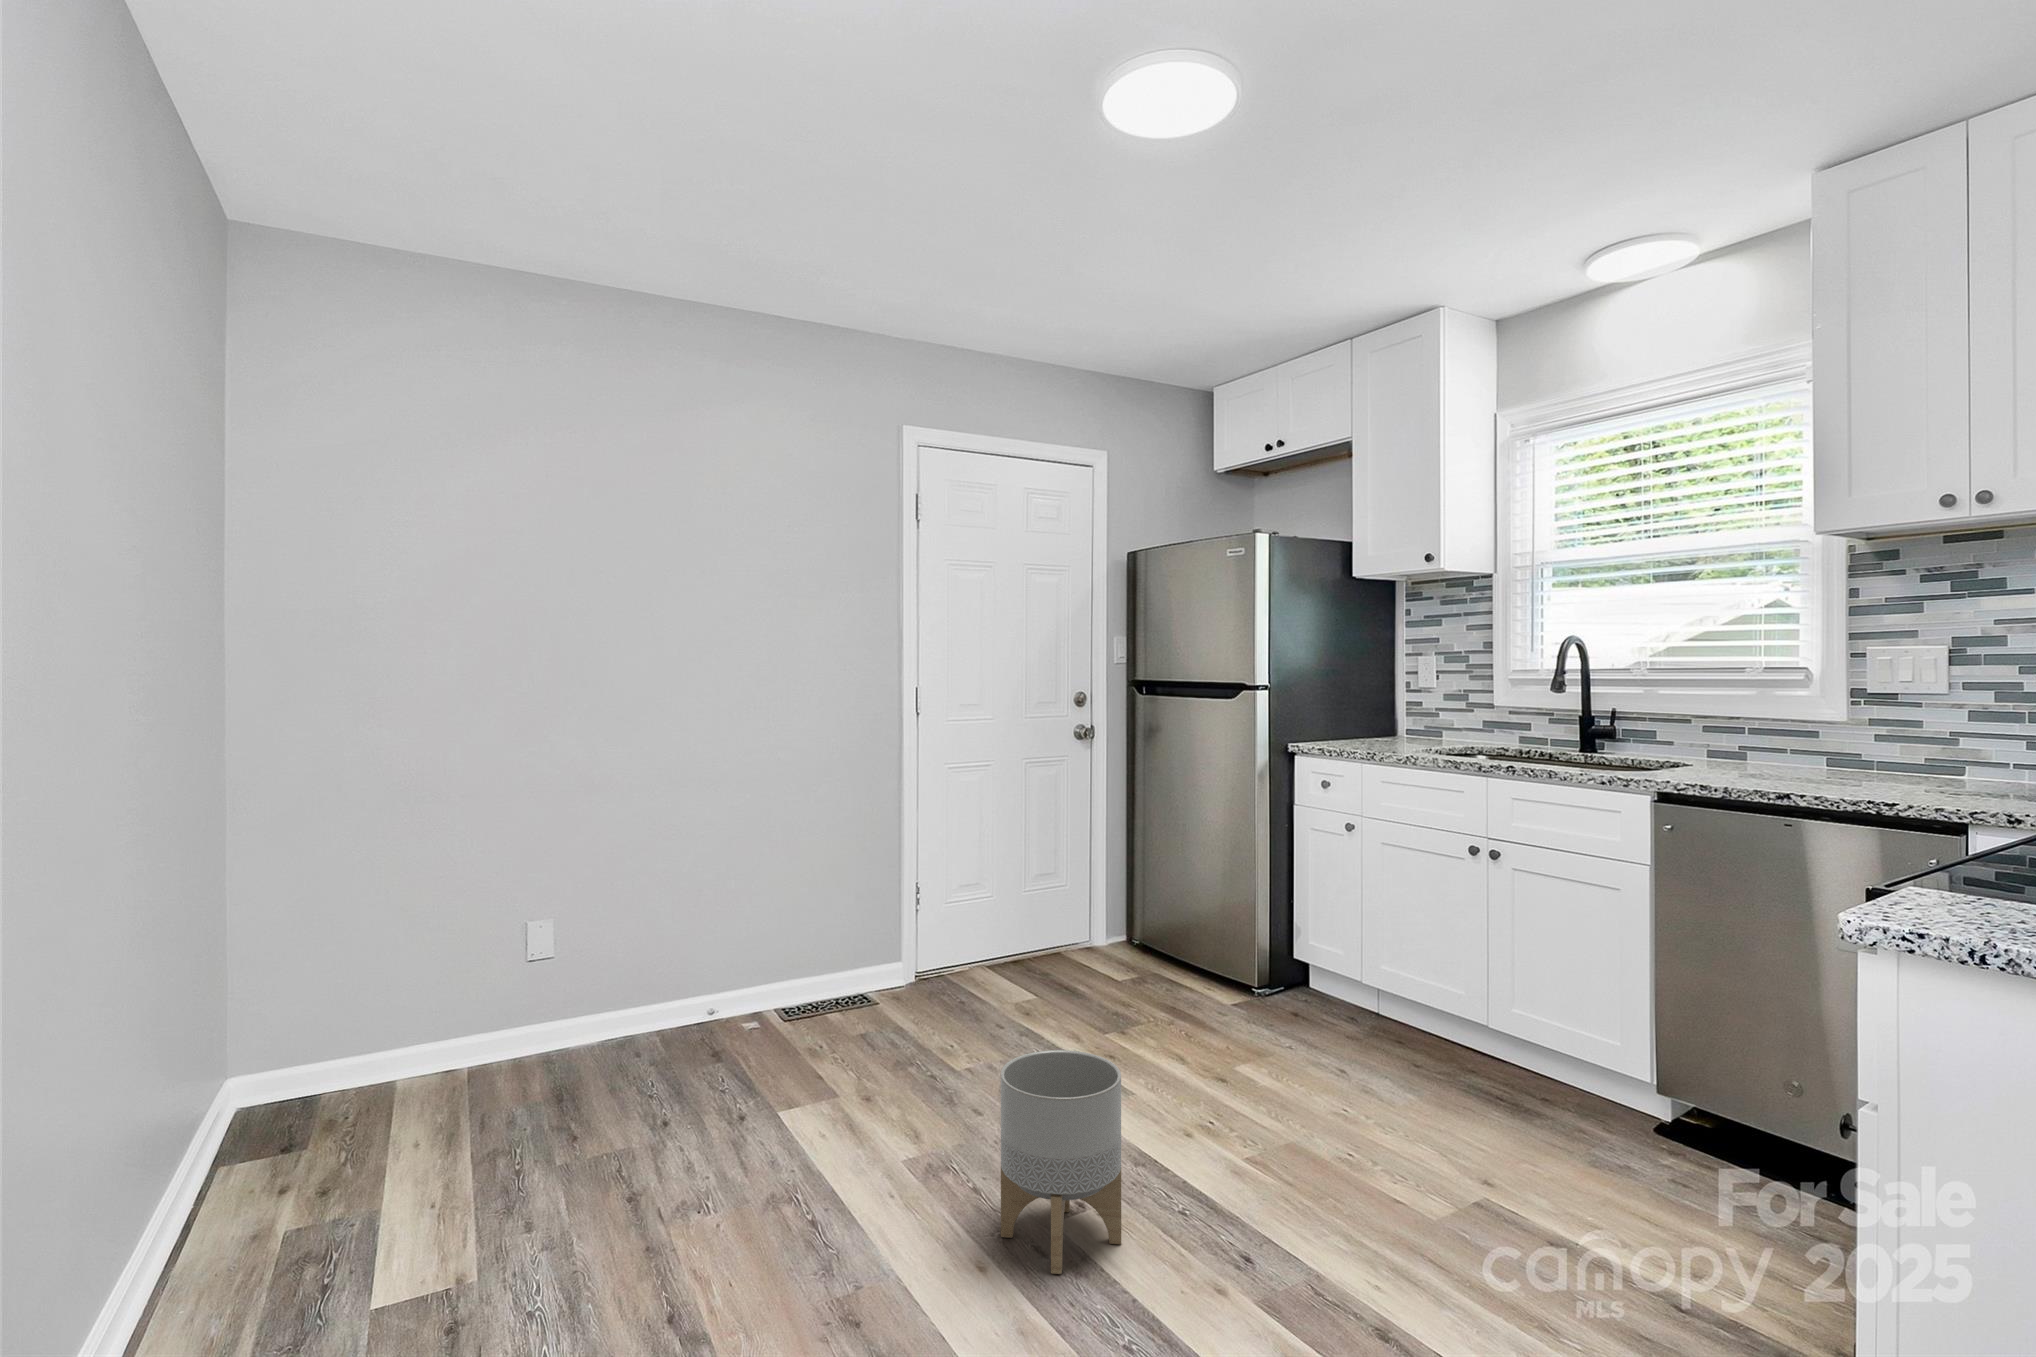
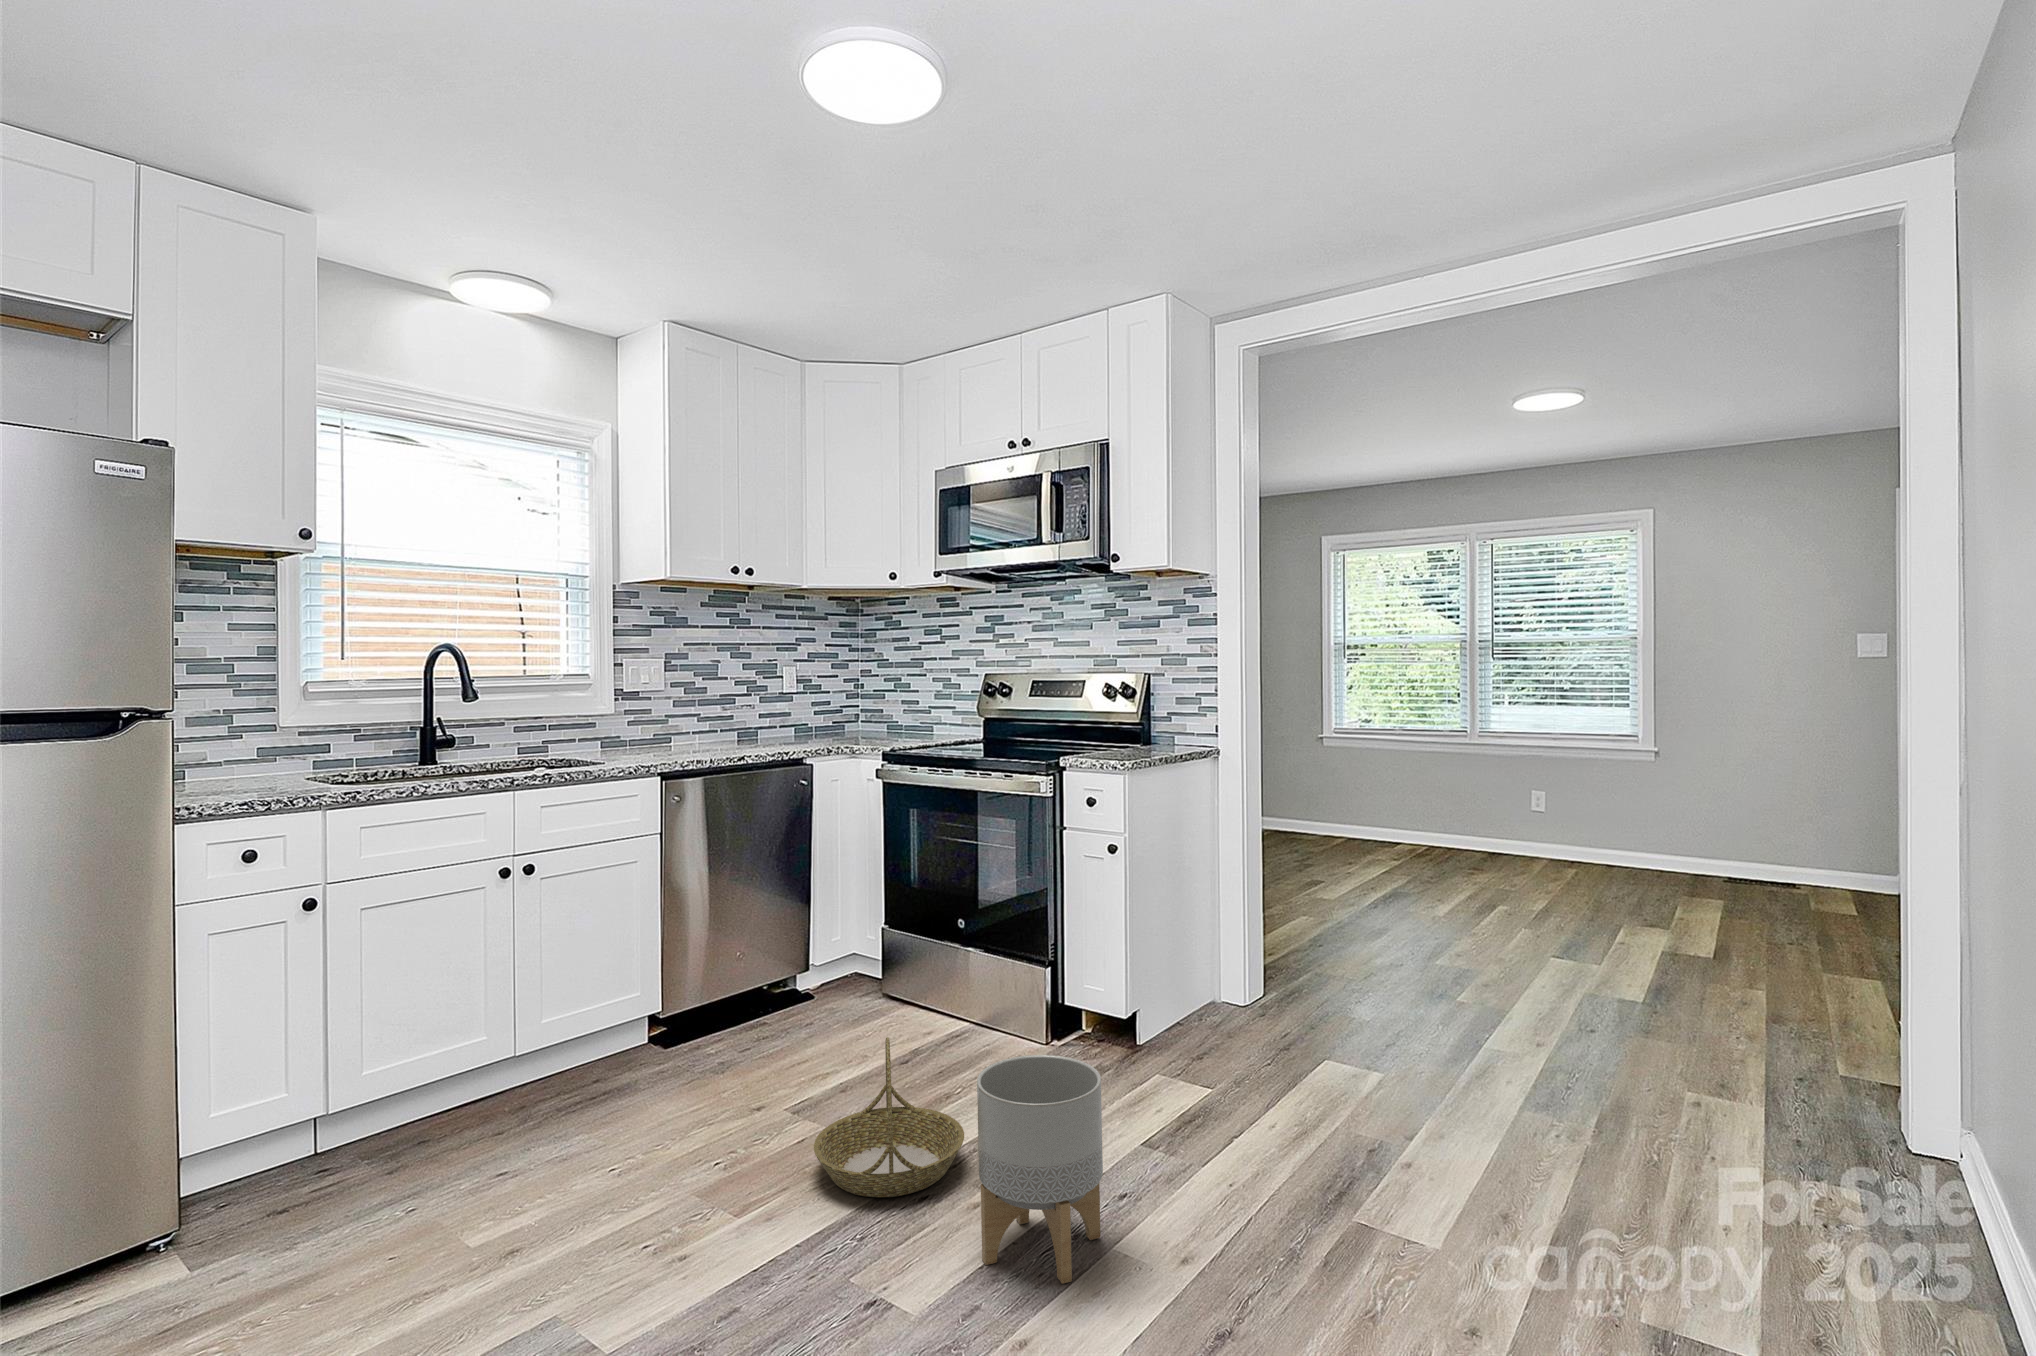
basket: none [1182,1060,1343,1227] -> present [814,1037,964,1197]

